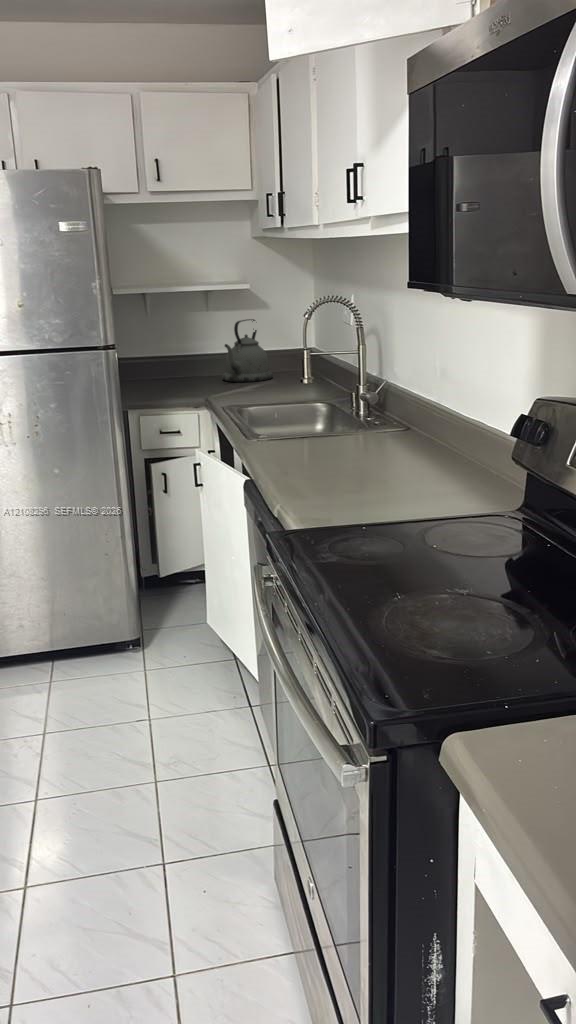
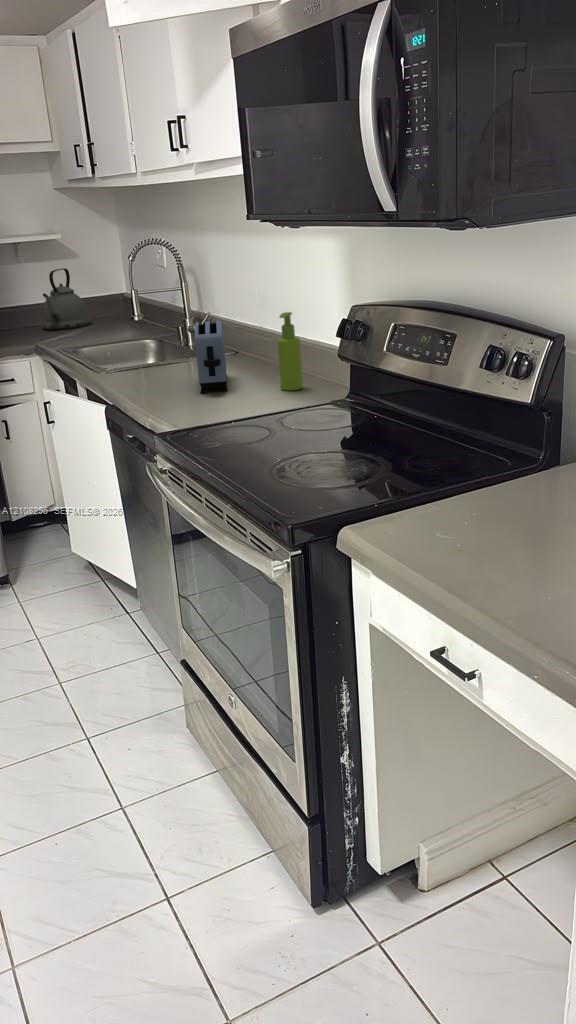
toaster: none [346,397,386,482] -> present [195,320,227,393]
soap dispenser: none [442,397,471,491] -> present [278,312,303,390]

